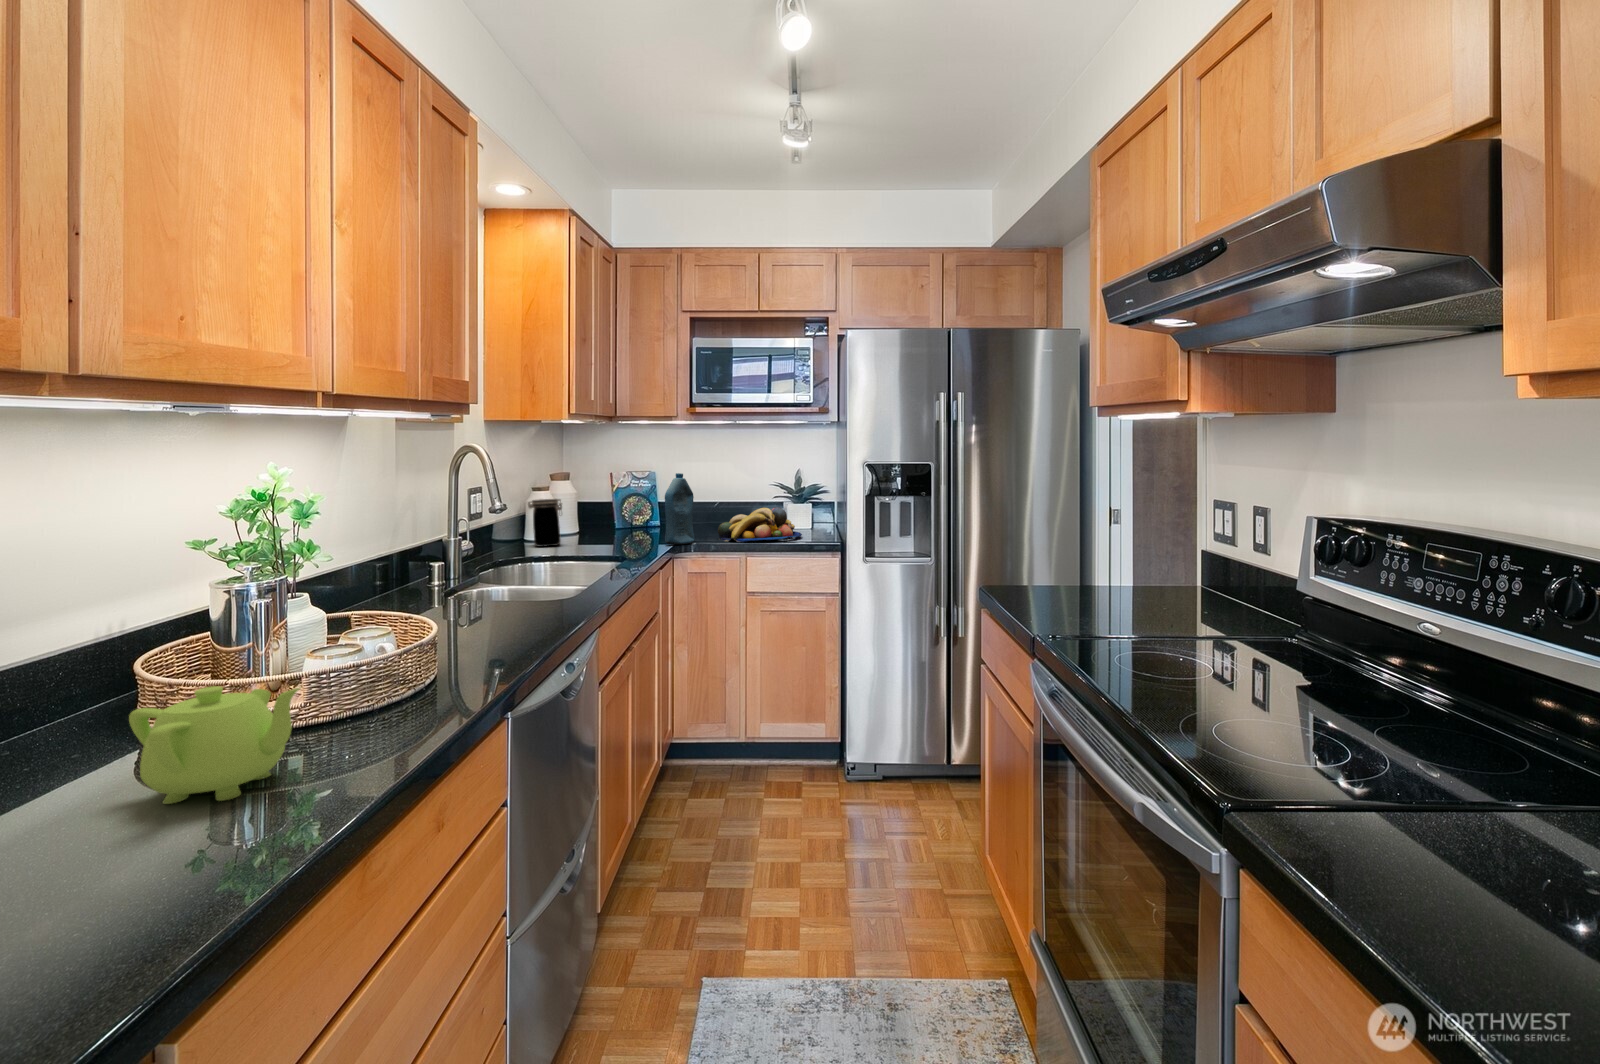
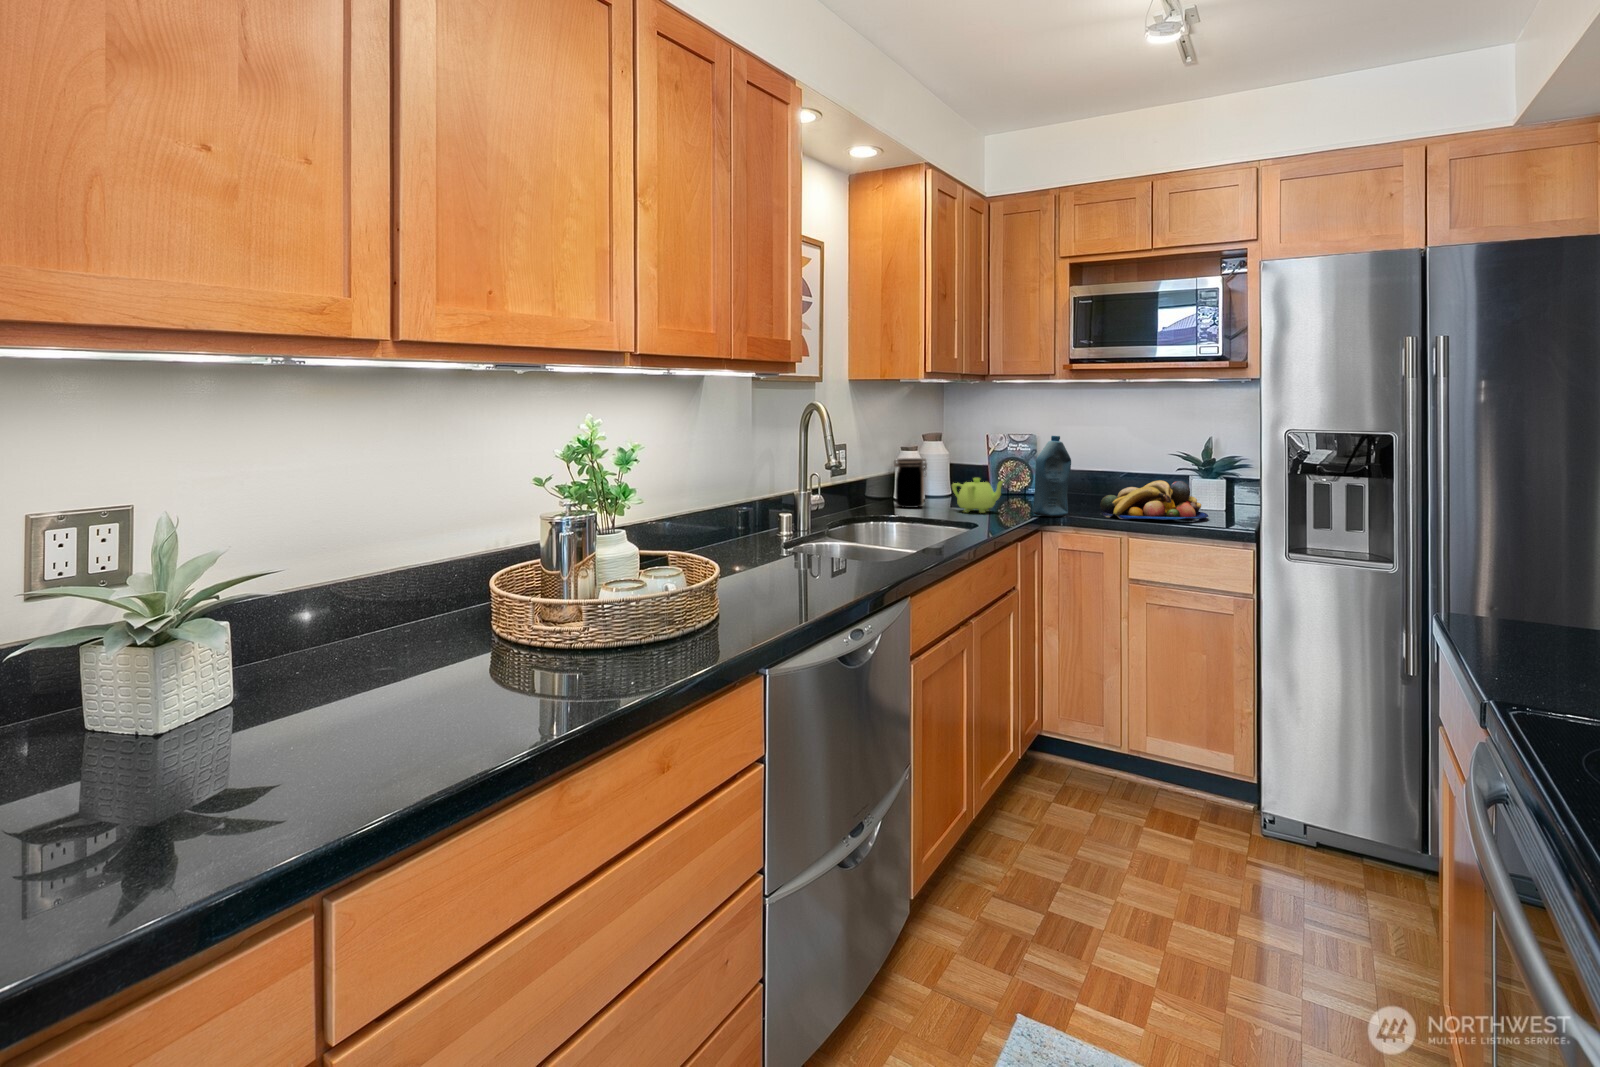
teapot: present [129,686,300,804] -> present [952,478,1004,513]

